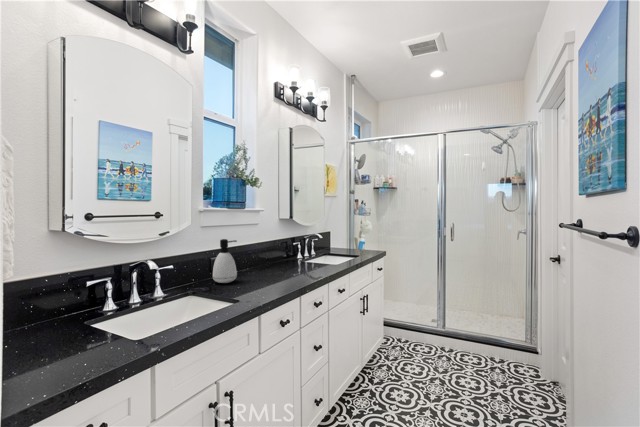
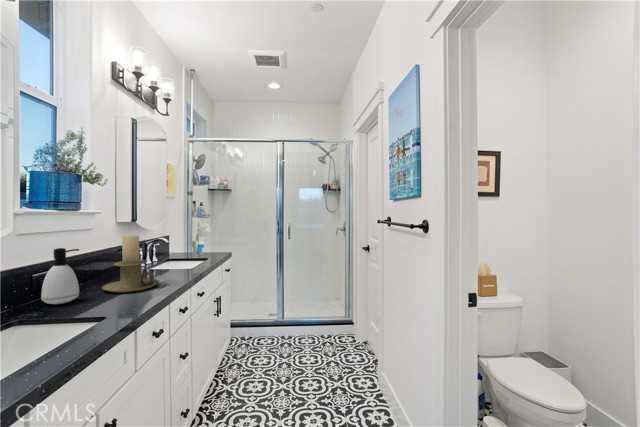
candle holder: none [255,231,299,280] -> present [102,235,159,293]

